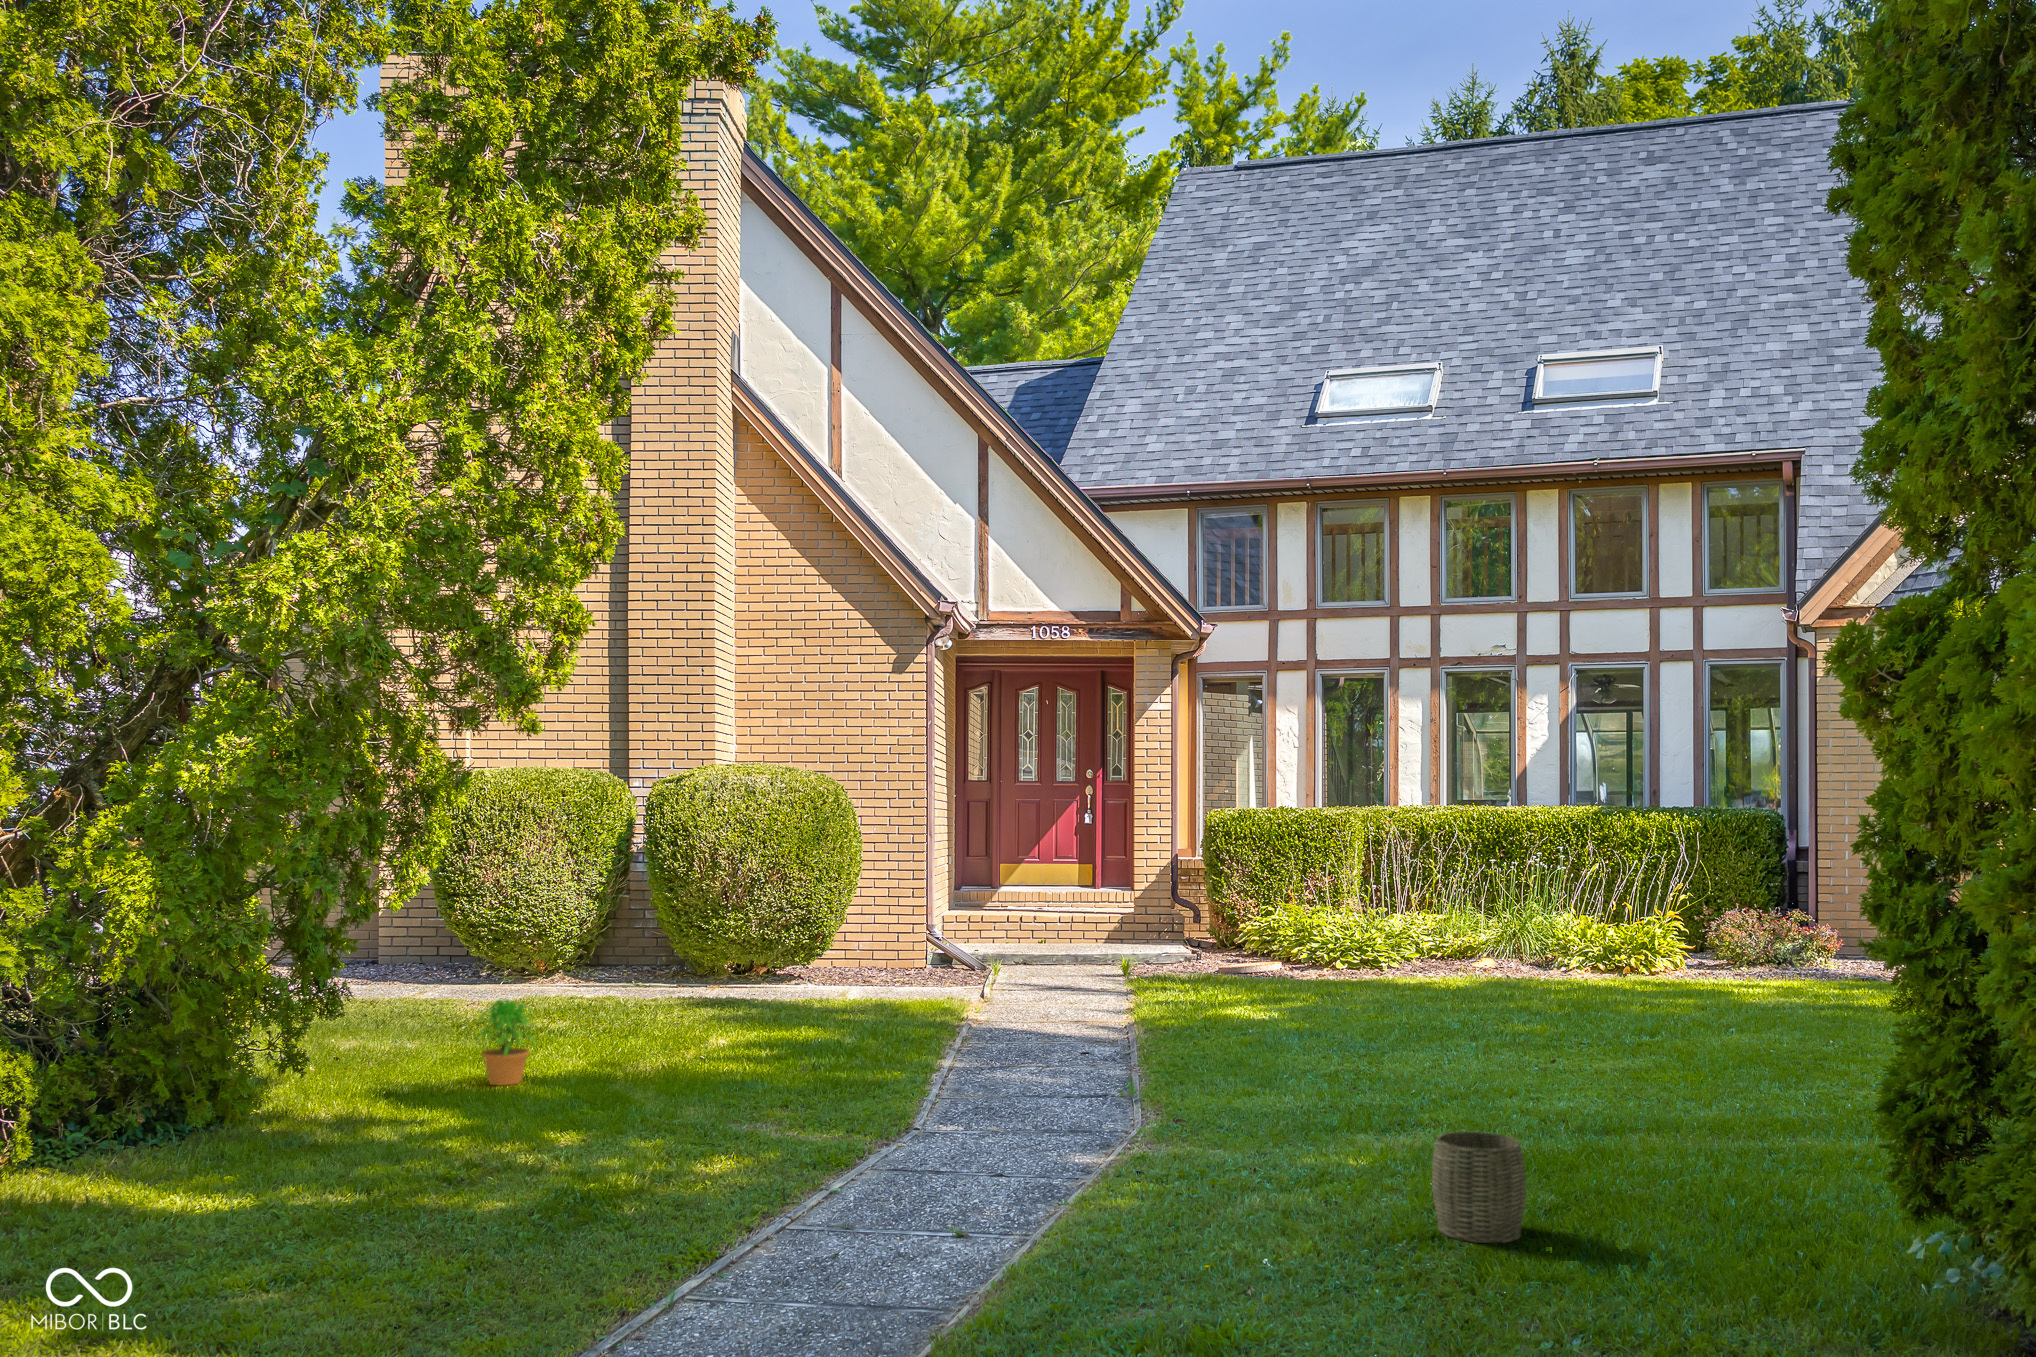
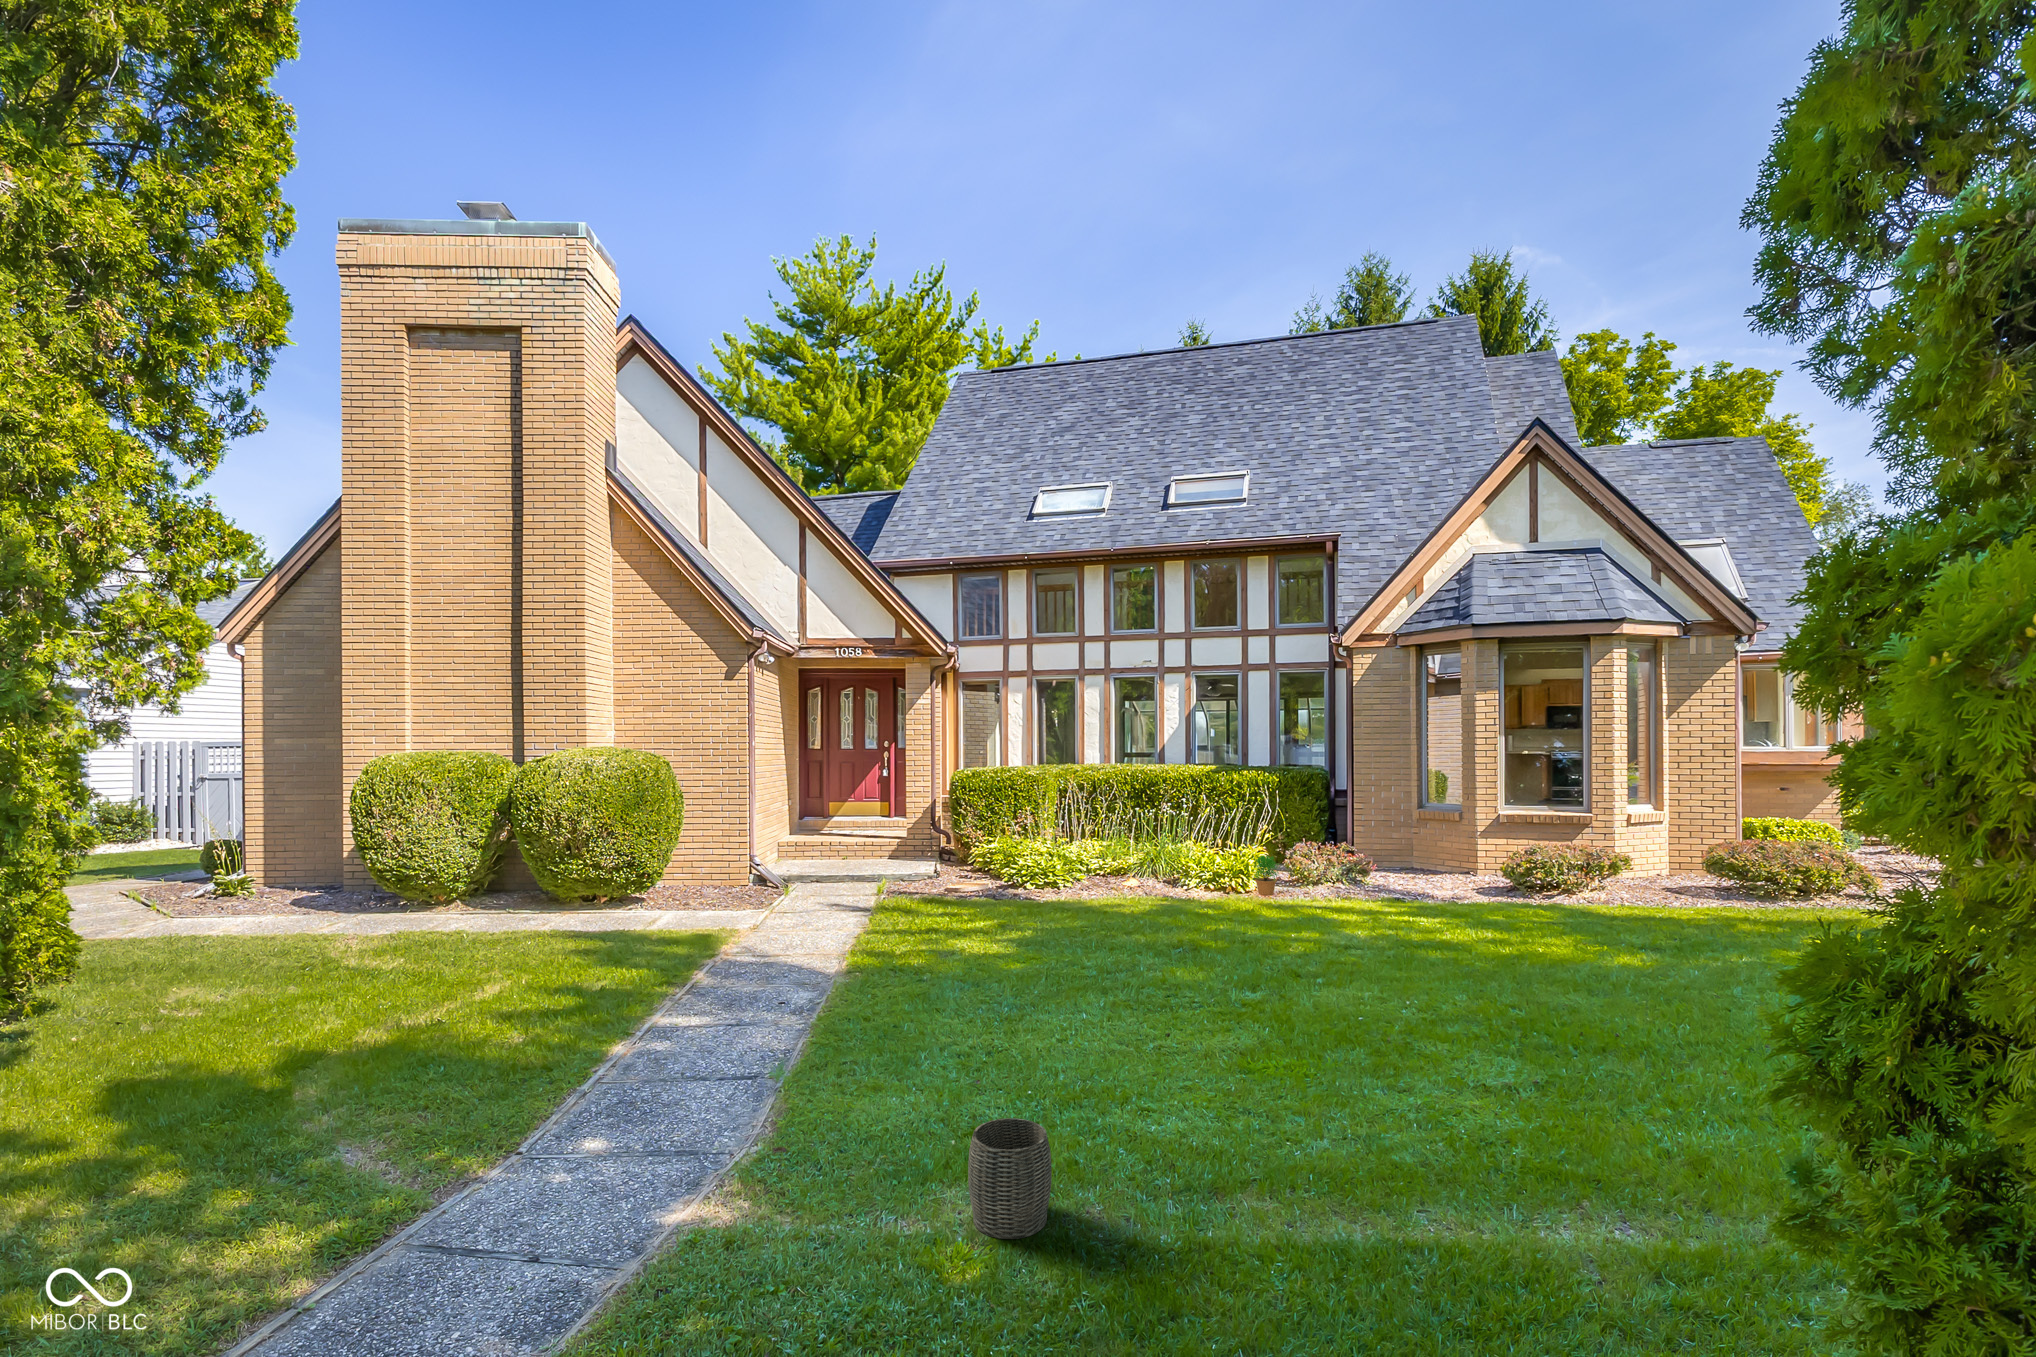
potted plant: present [476,998,535,1085] -> present [1253,856,1279,895]

